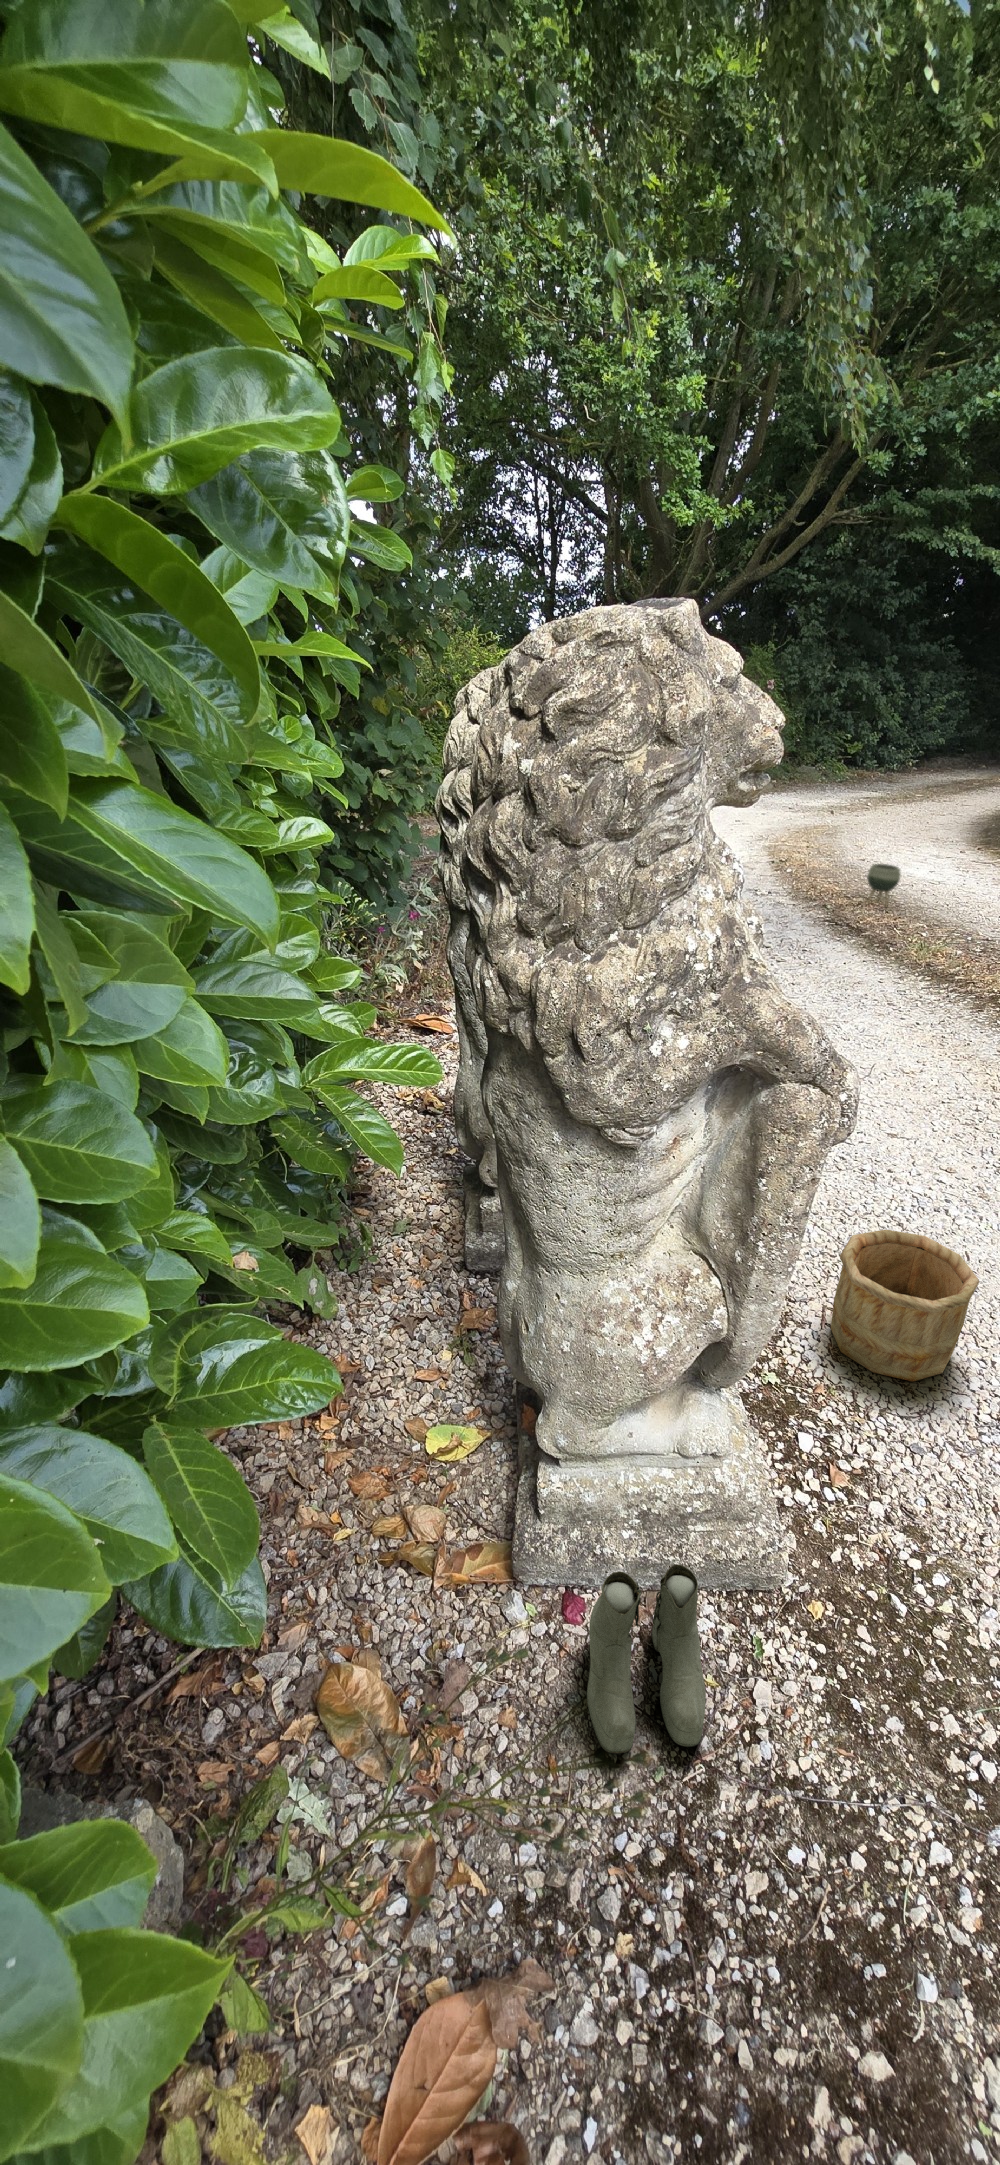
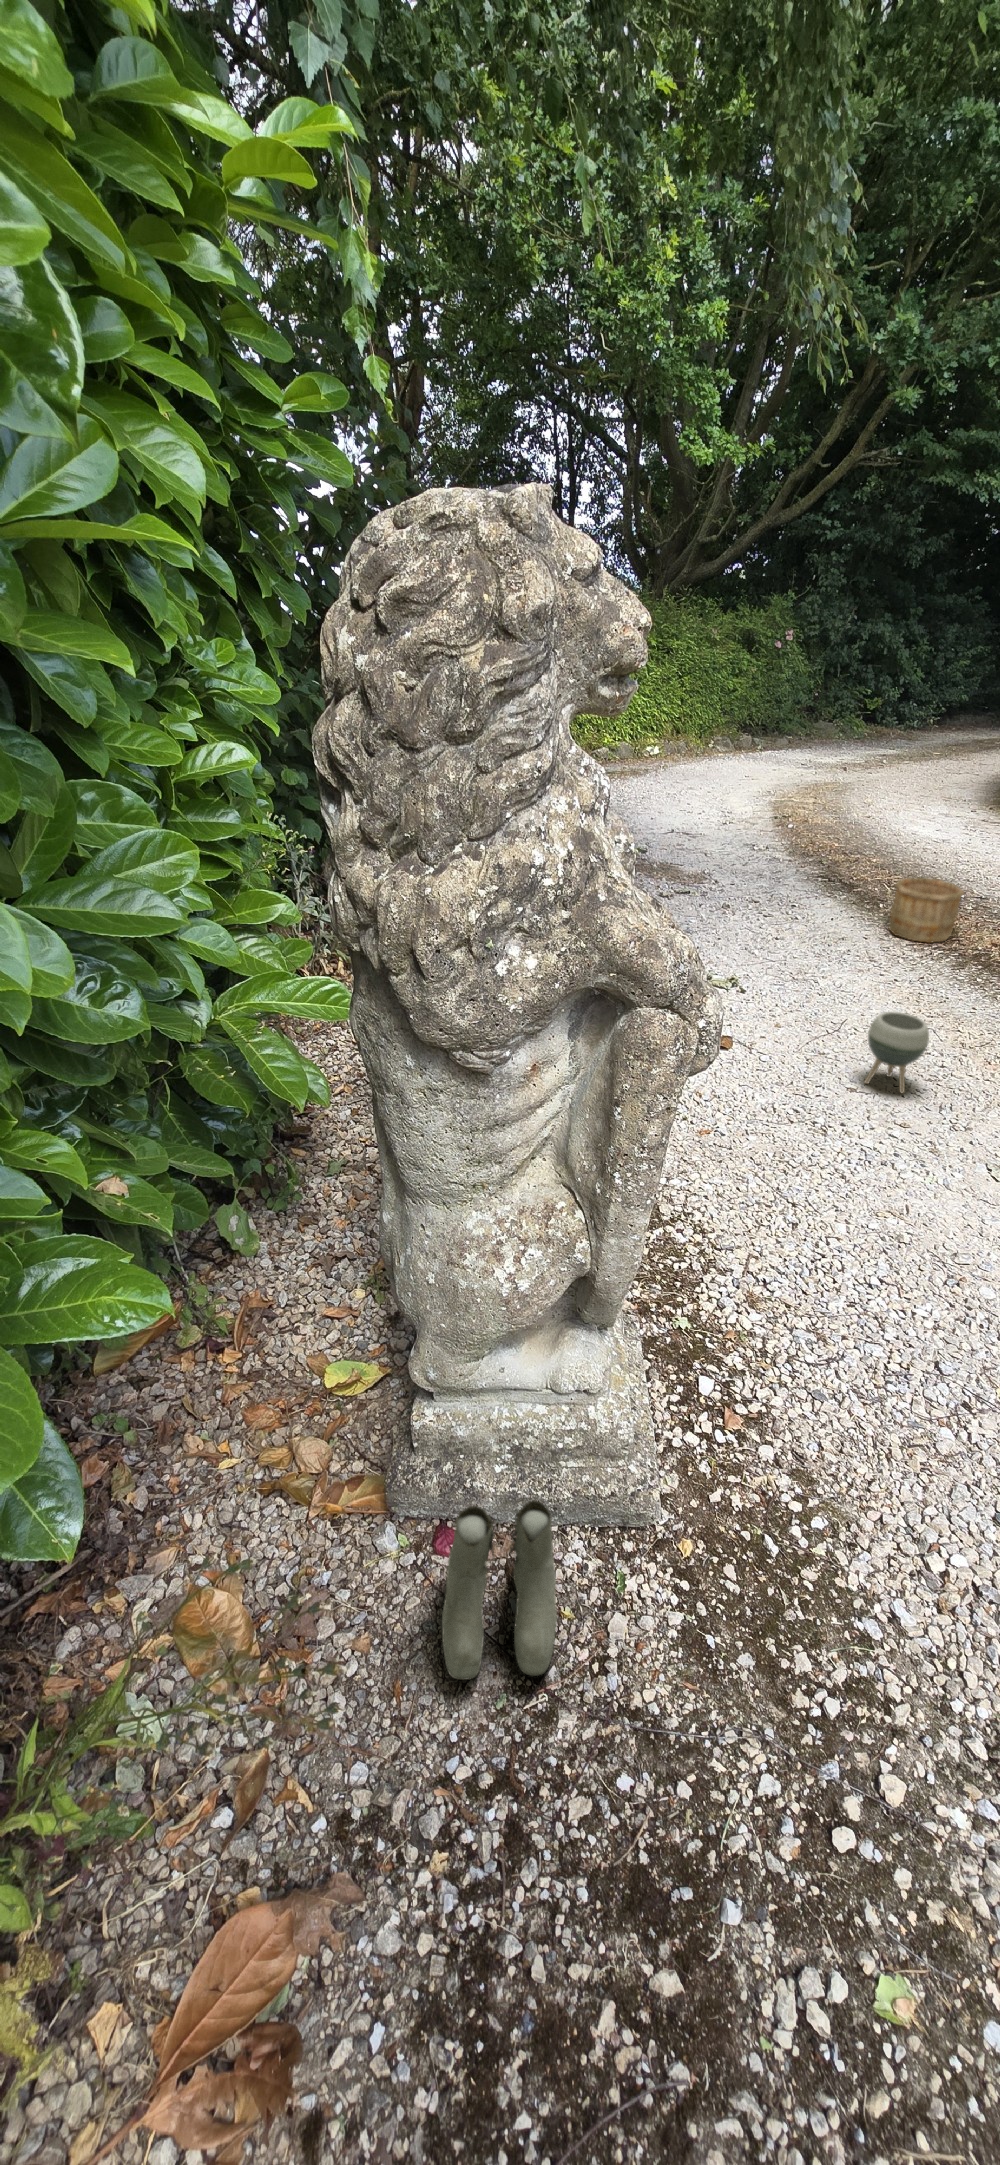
planter: present [867,864,901,907] -> present [865,1012,929,1093]
wooden bucket: present [831,1230,979,1382] -> present [889,878,964,943]

